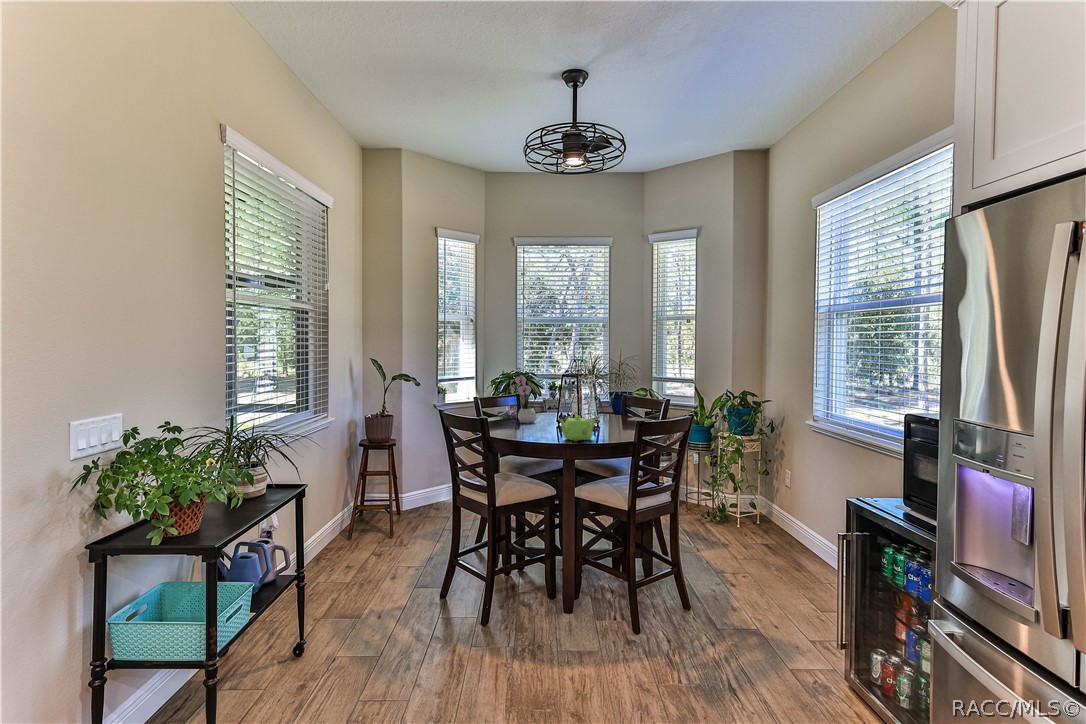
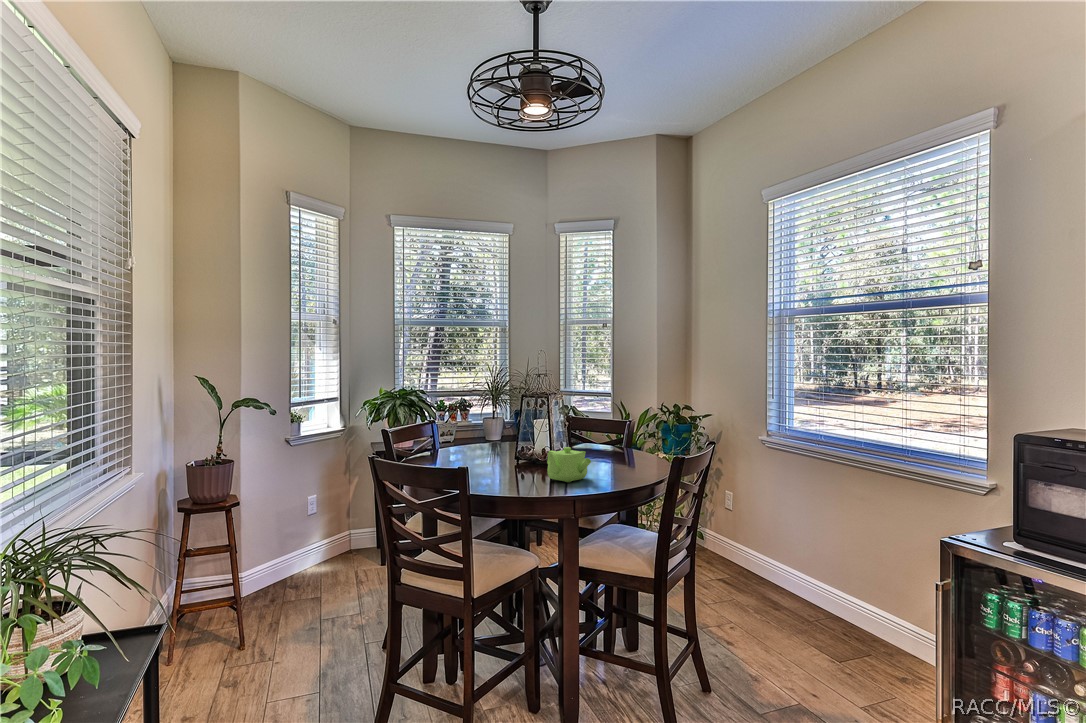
flower arrangement: present [515,368,536,423] -> none [445,384,474,460]

